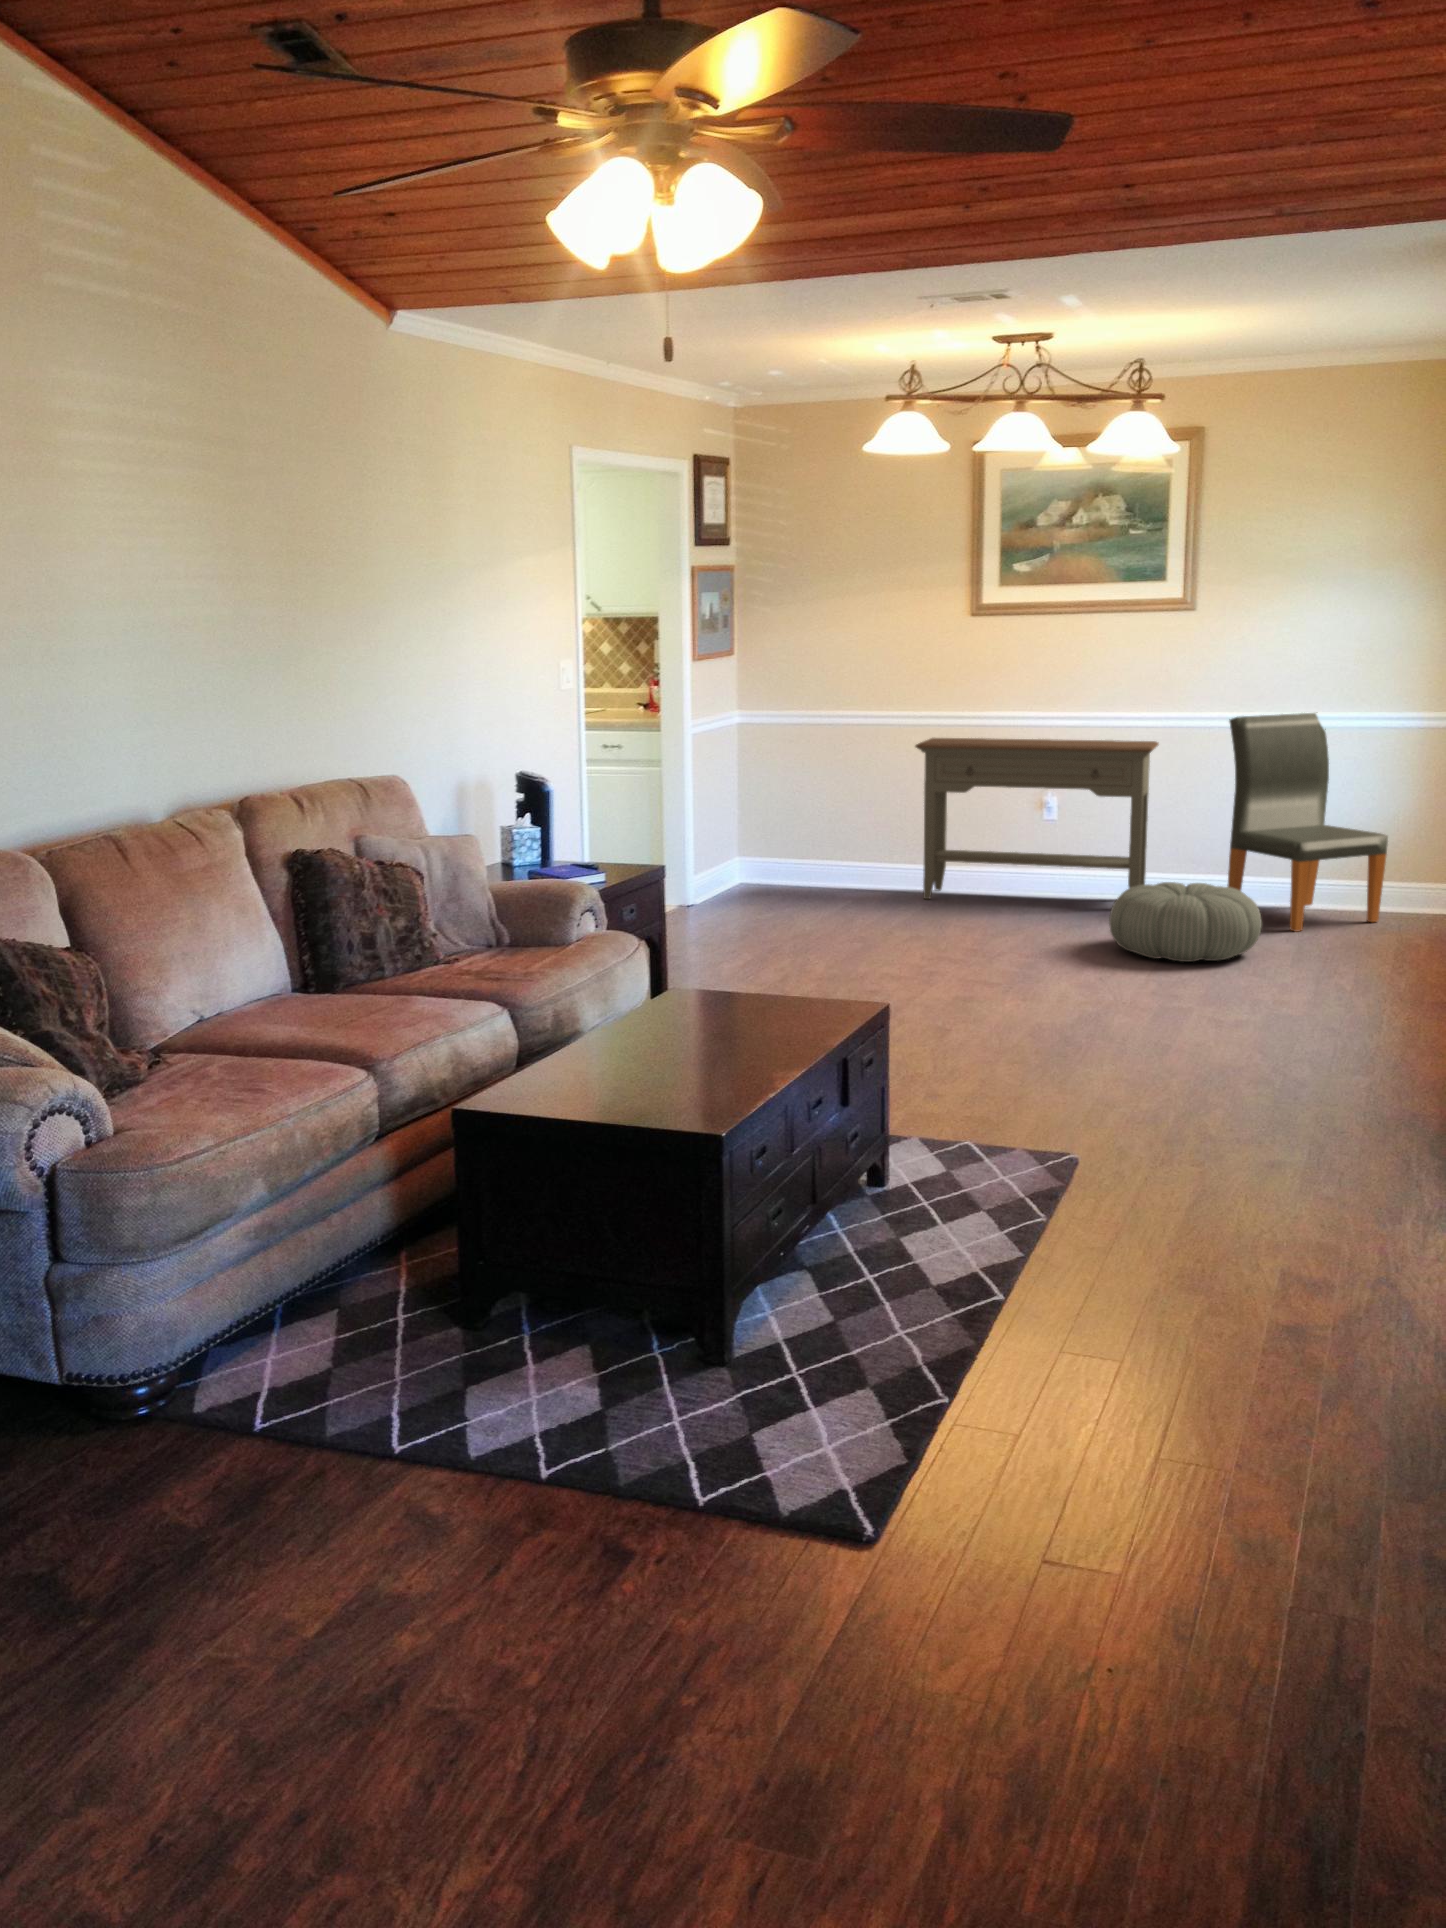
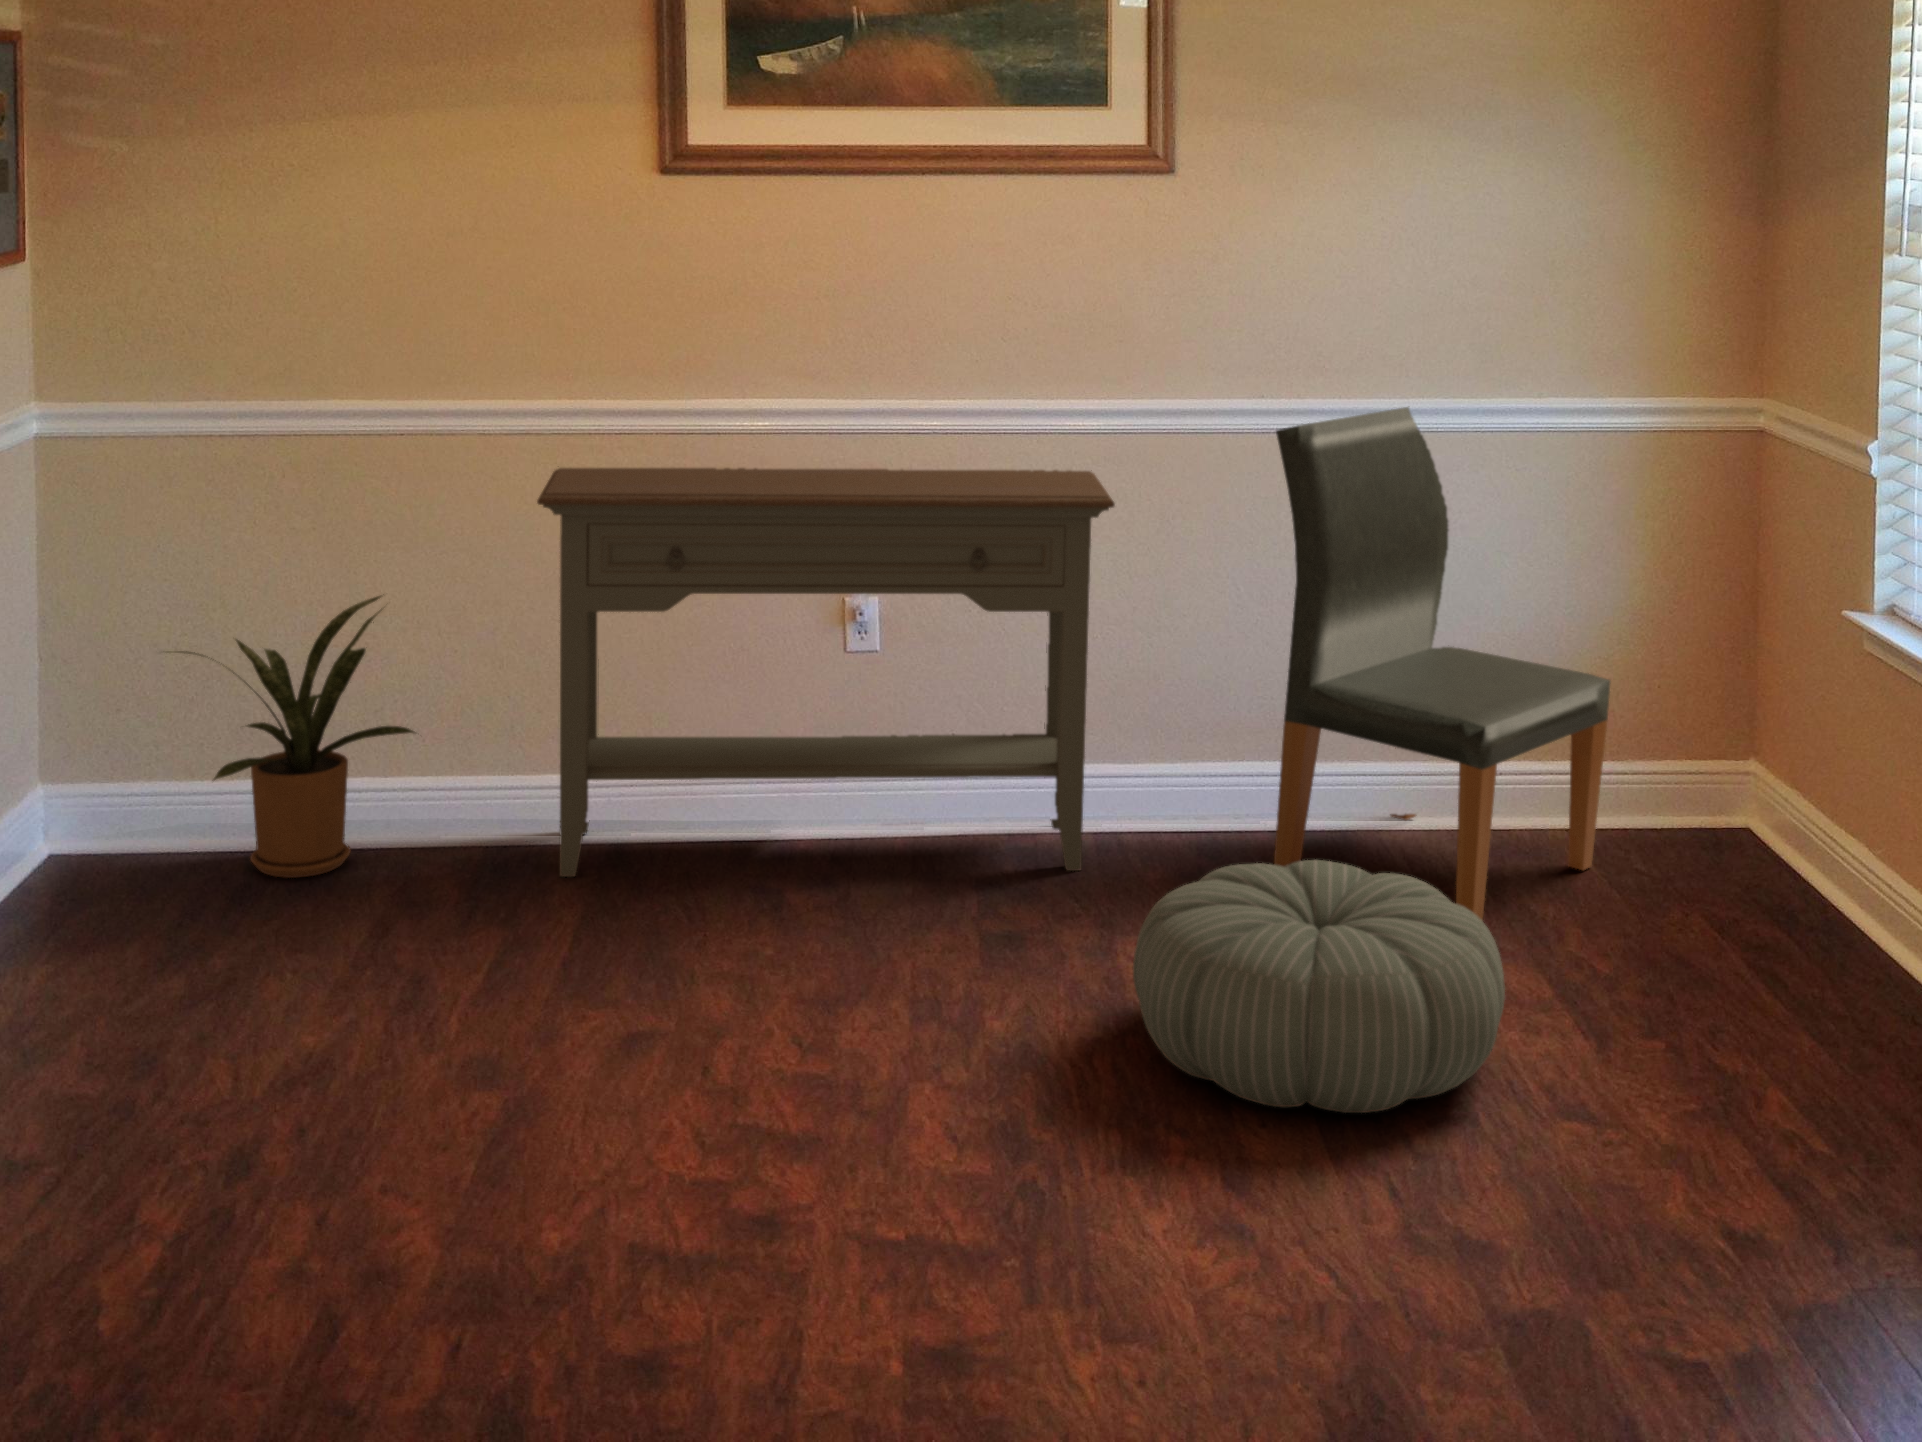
house plant: none [776,787,876,894] -> present [174,596,415,878]

